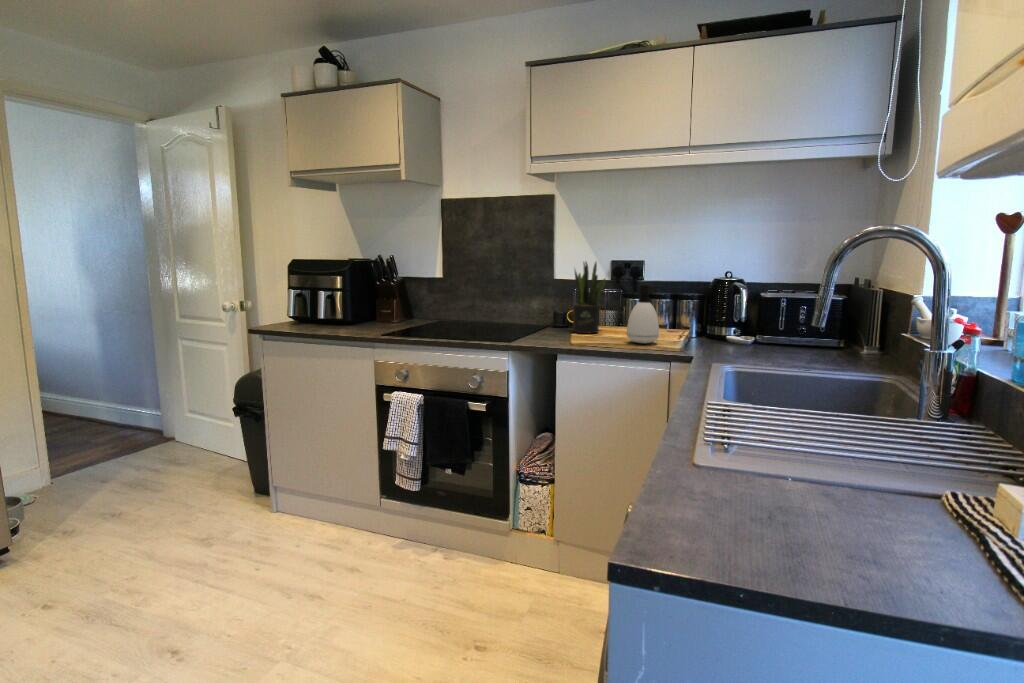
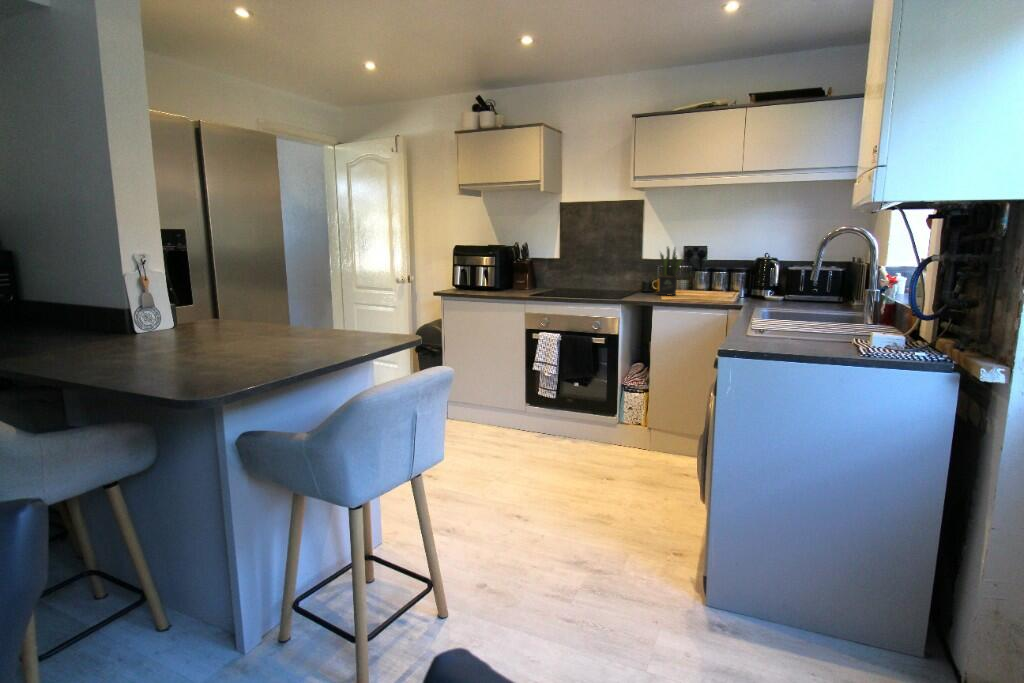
soap dispenser: present [627,284,661,343] -> none [698,261,721,300]

